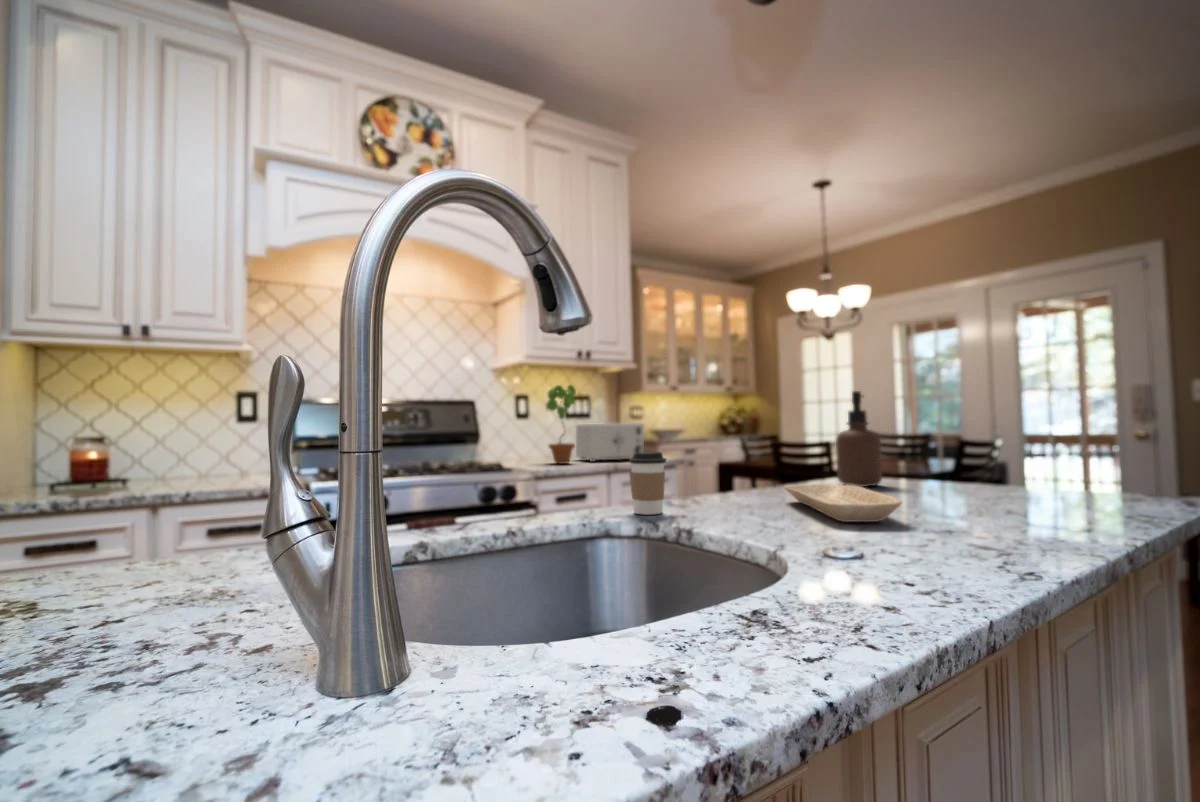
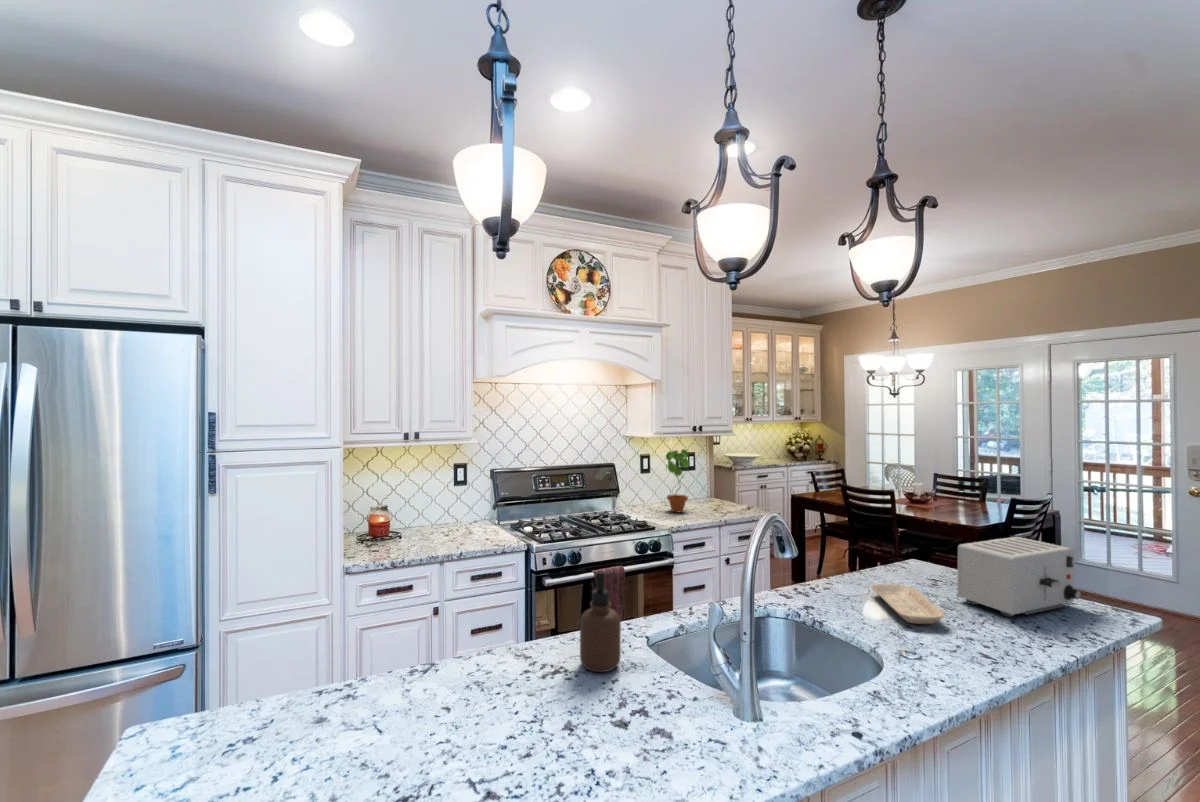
soap dispenser: present [836,391,882,487] -> present [580,571,621,672]
toaster: present [576,423,644,462] -> present [957,537,1081,617]
coffee cup: present [629,452,666,515] -> none [780,567,803,607]

